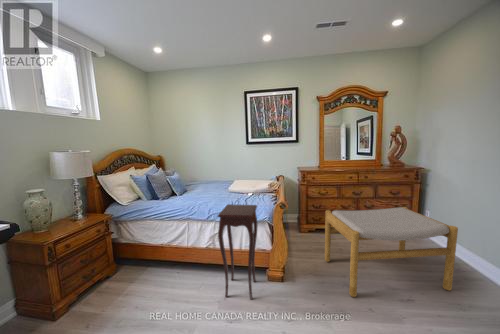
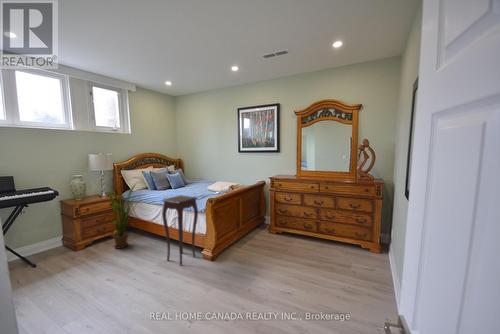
house plant: none [102,191,157,297] -> present [109,184,136,248]
footstool: present [325,207,458,297] -> none [249,211,347,298]

